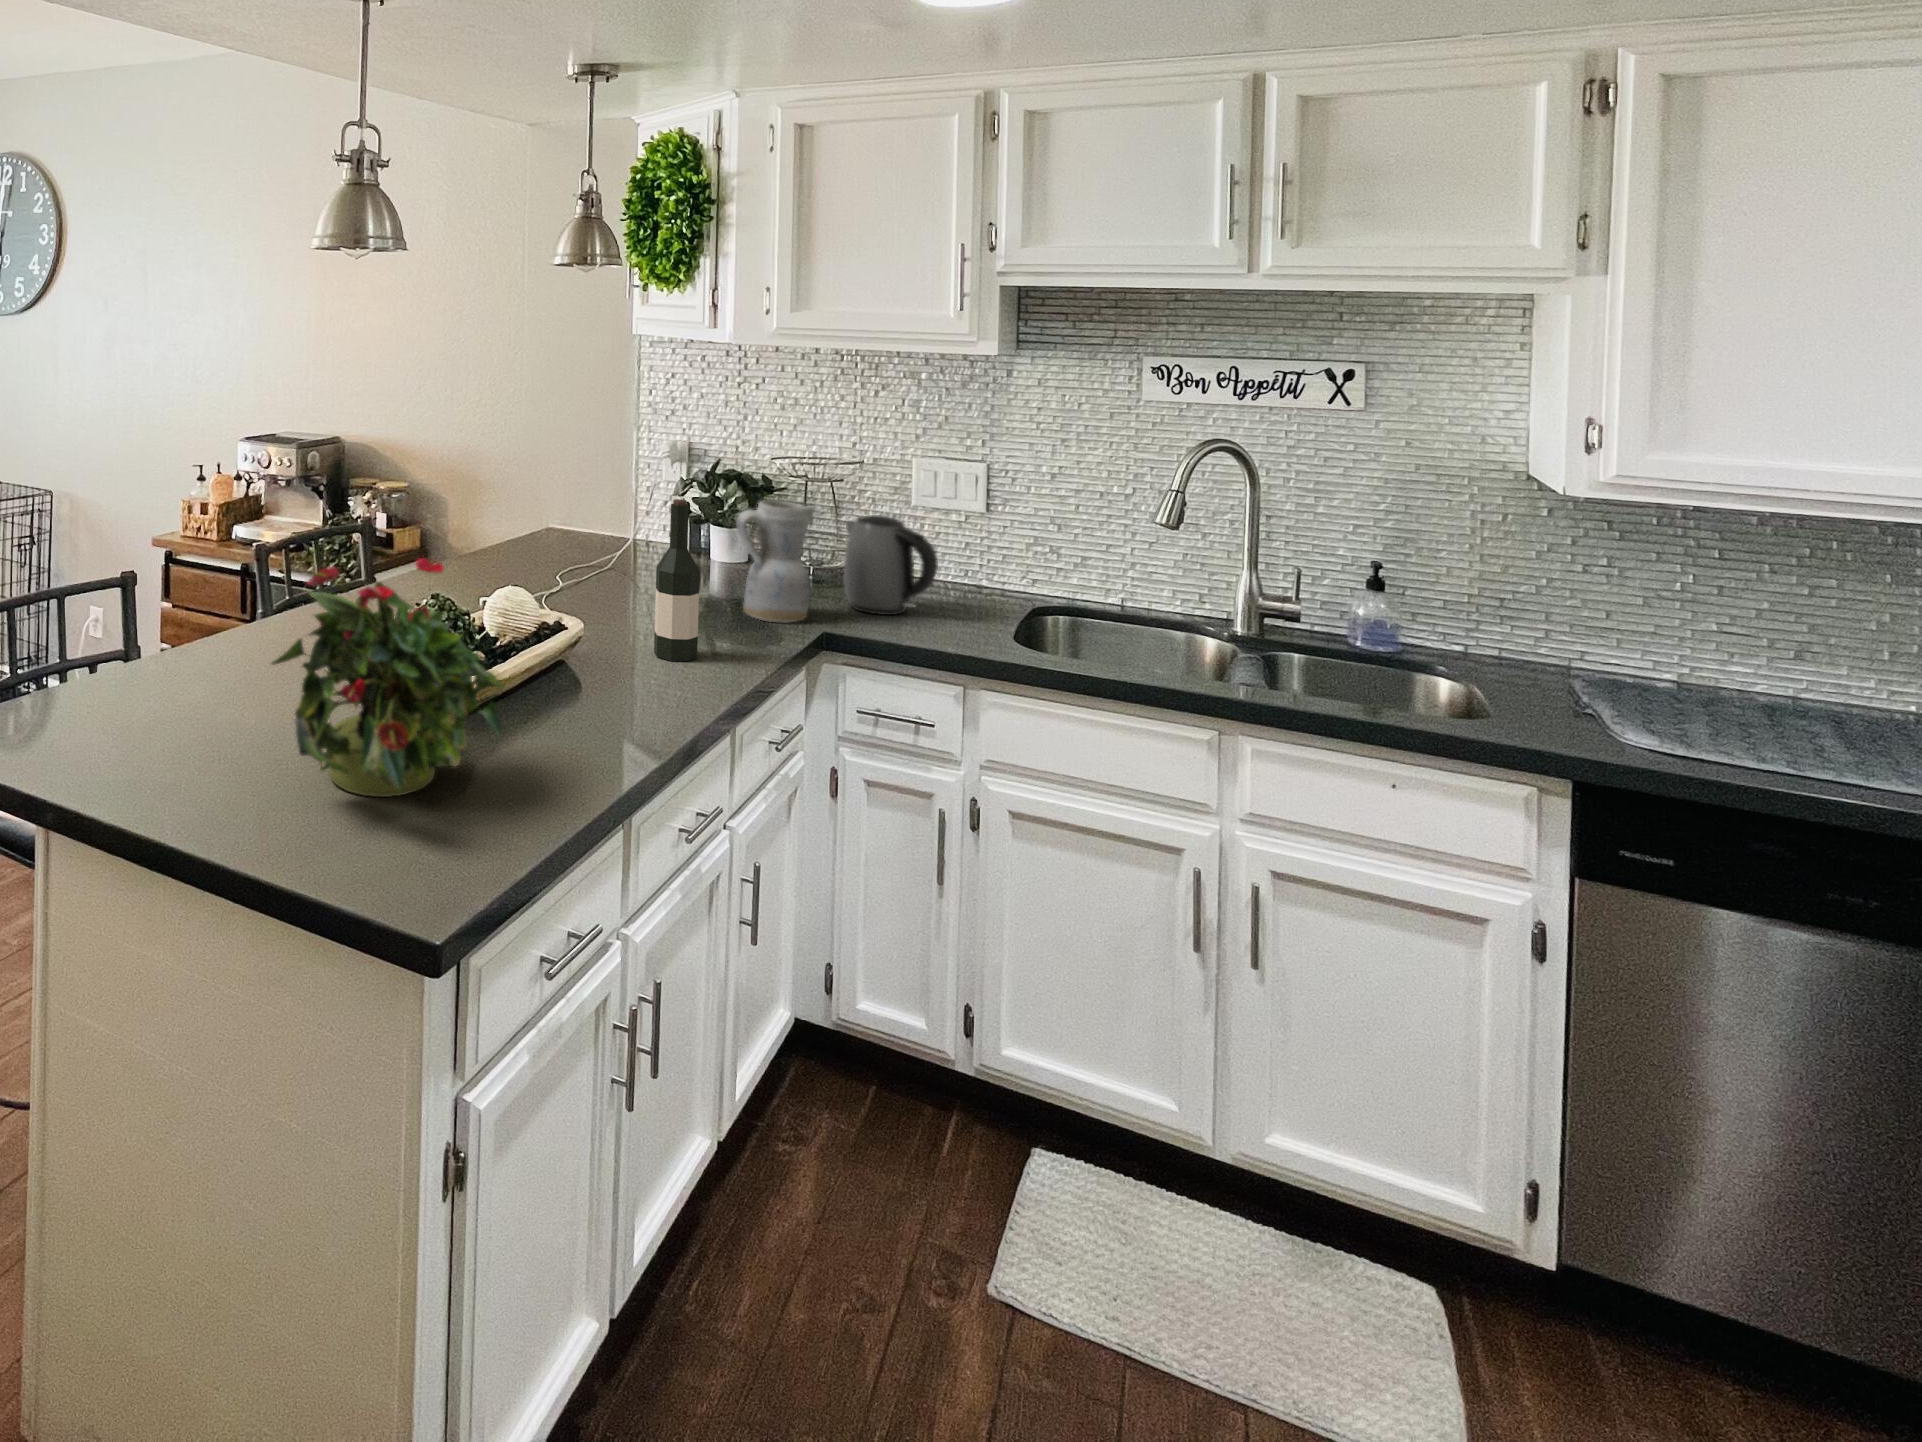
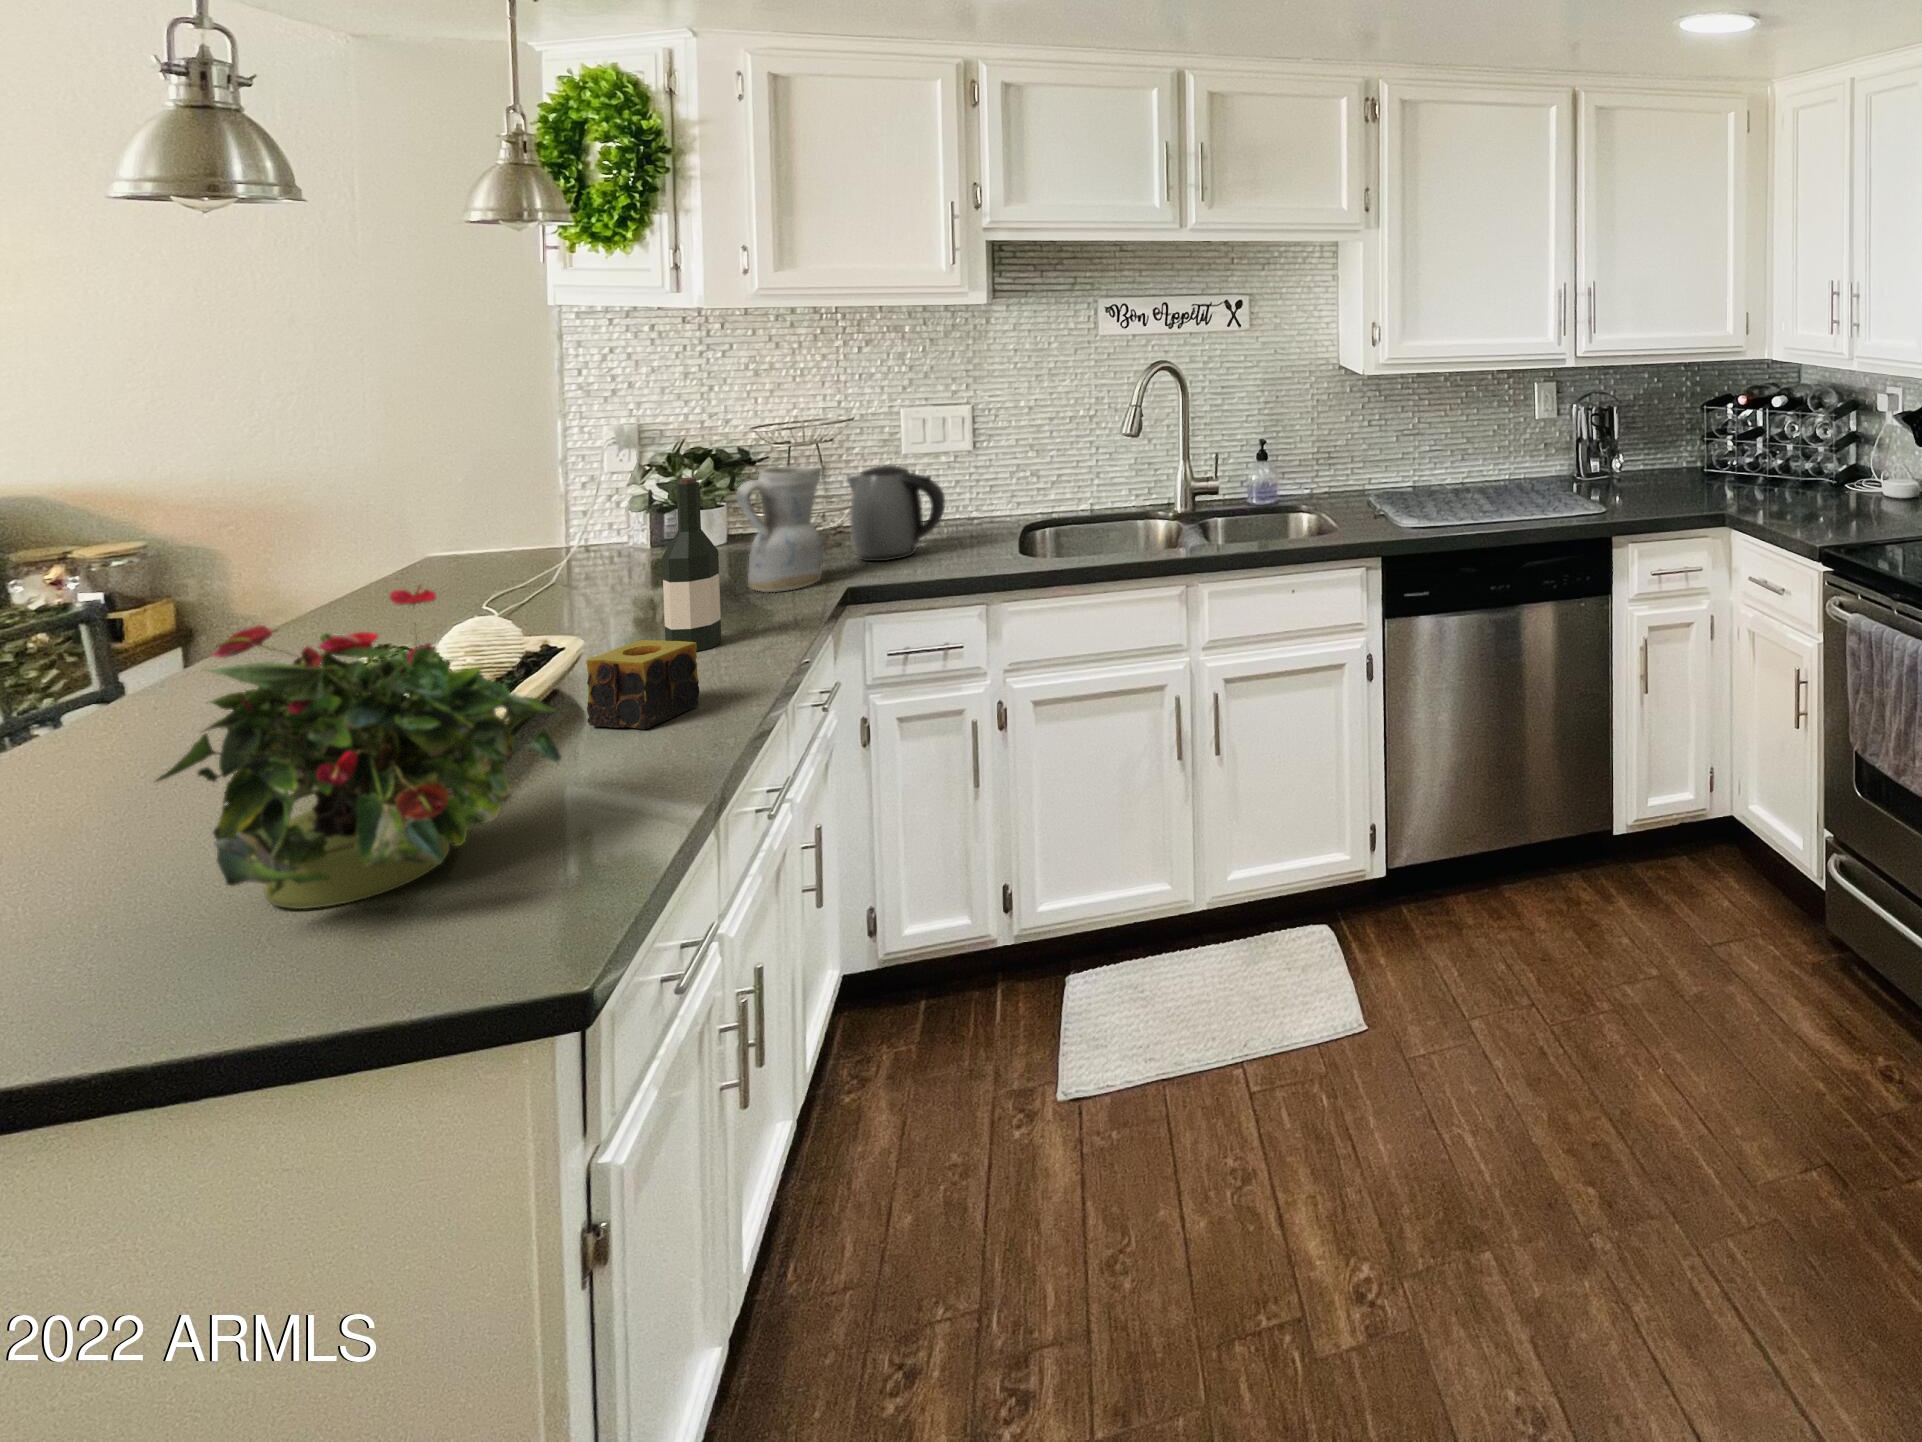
candle: none [567,640,651,722] -> present [586,640,700,729]

